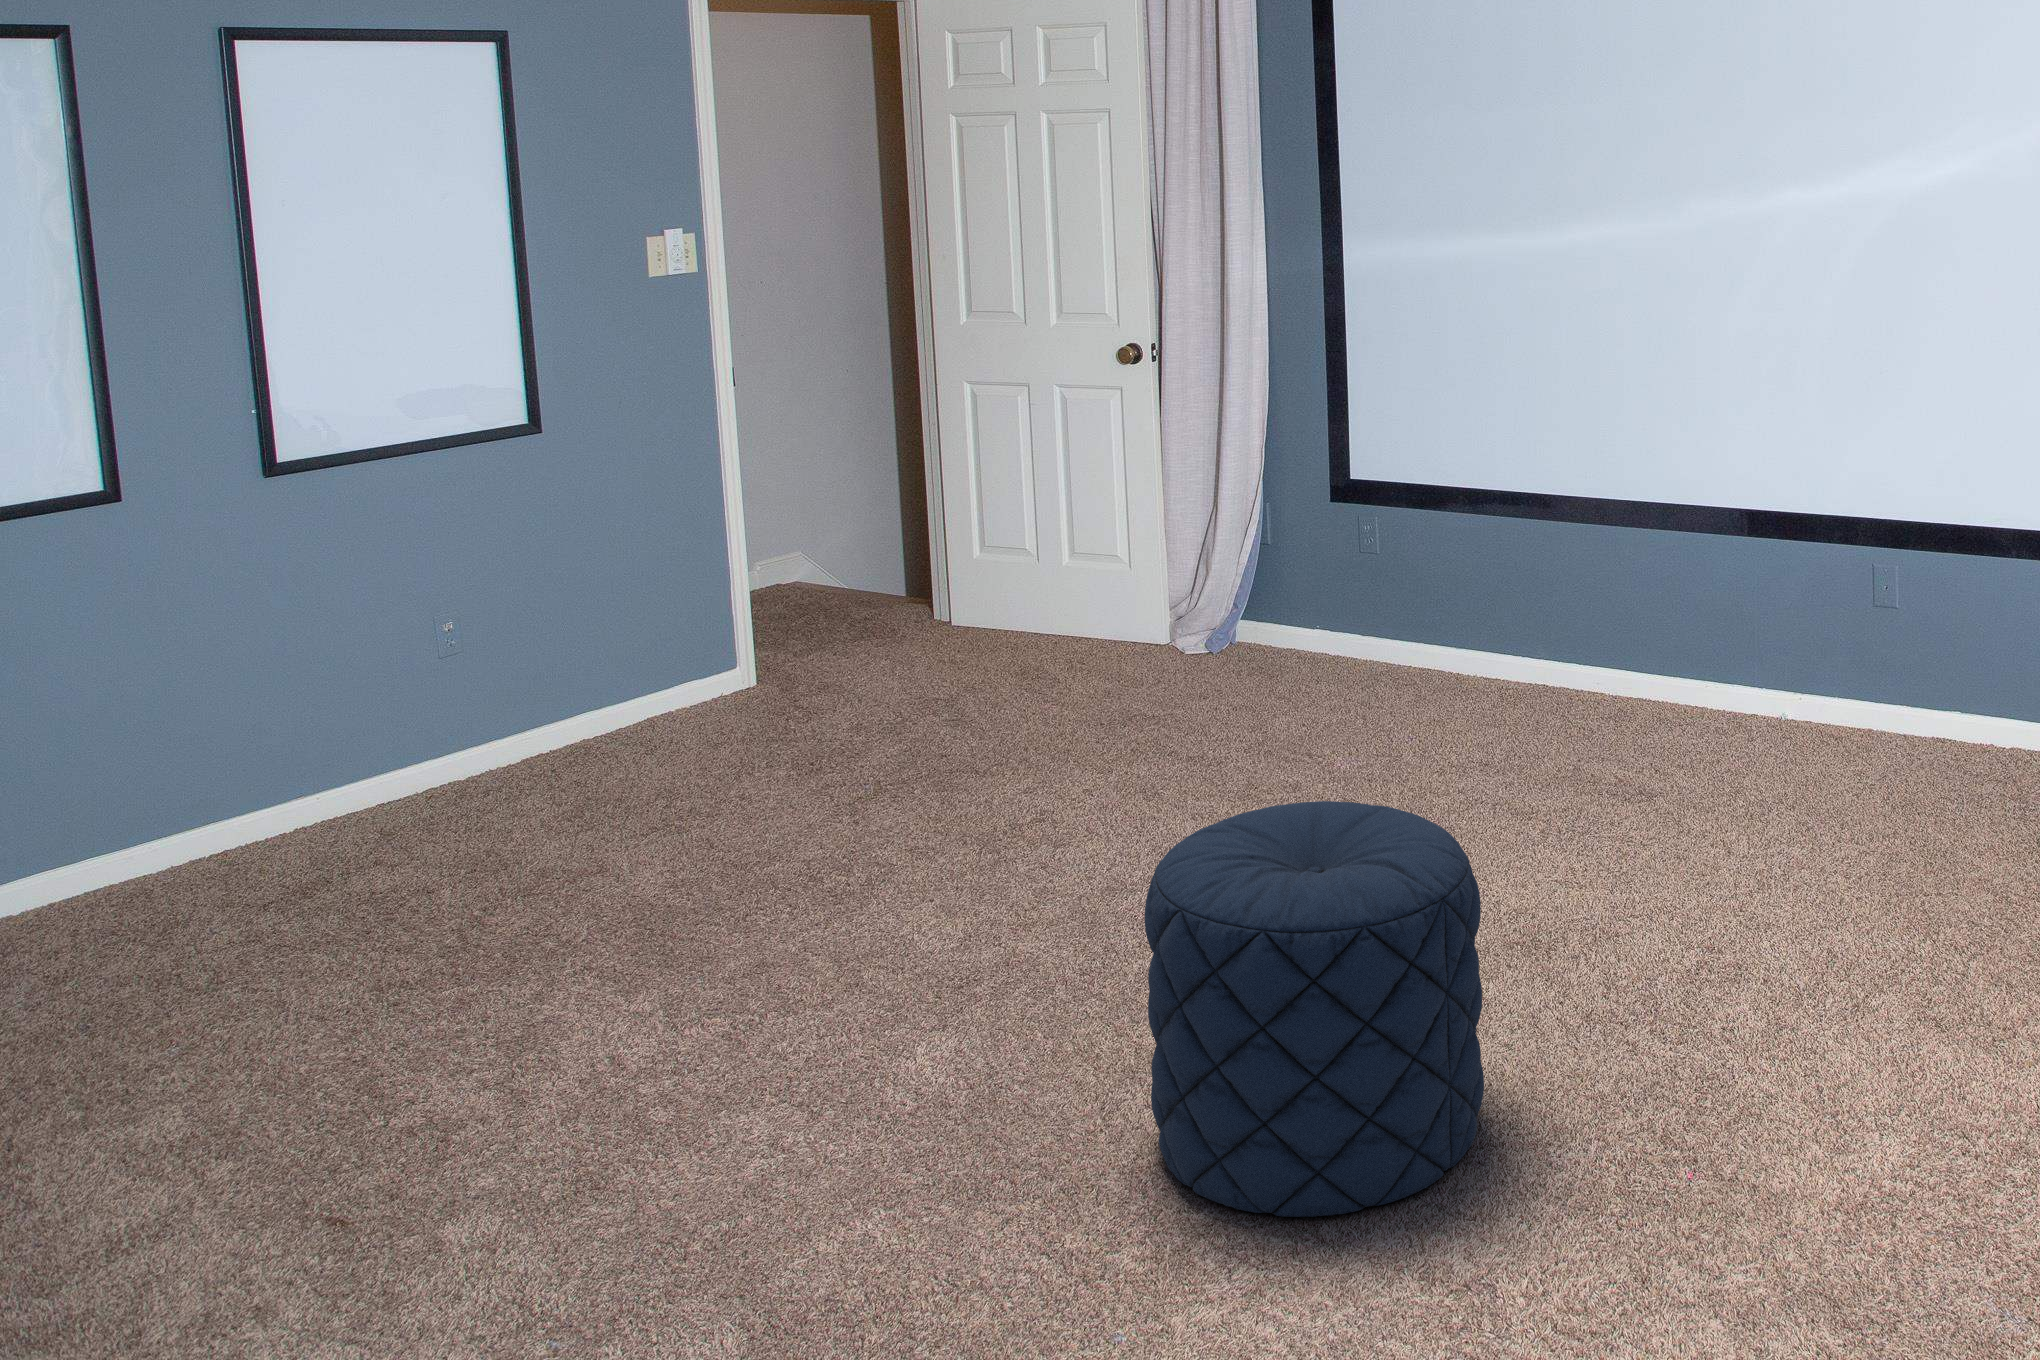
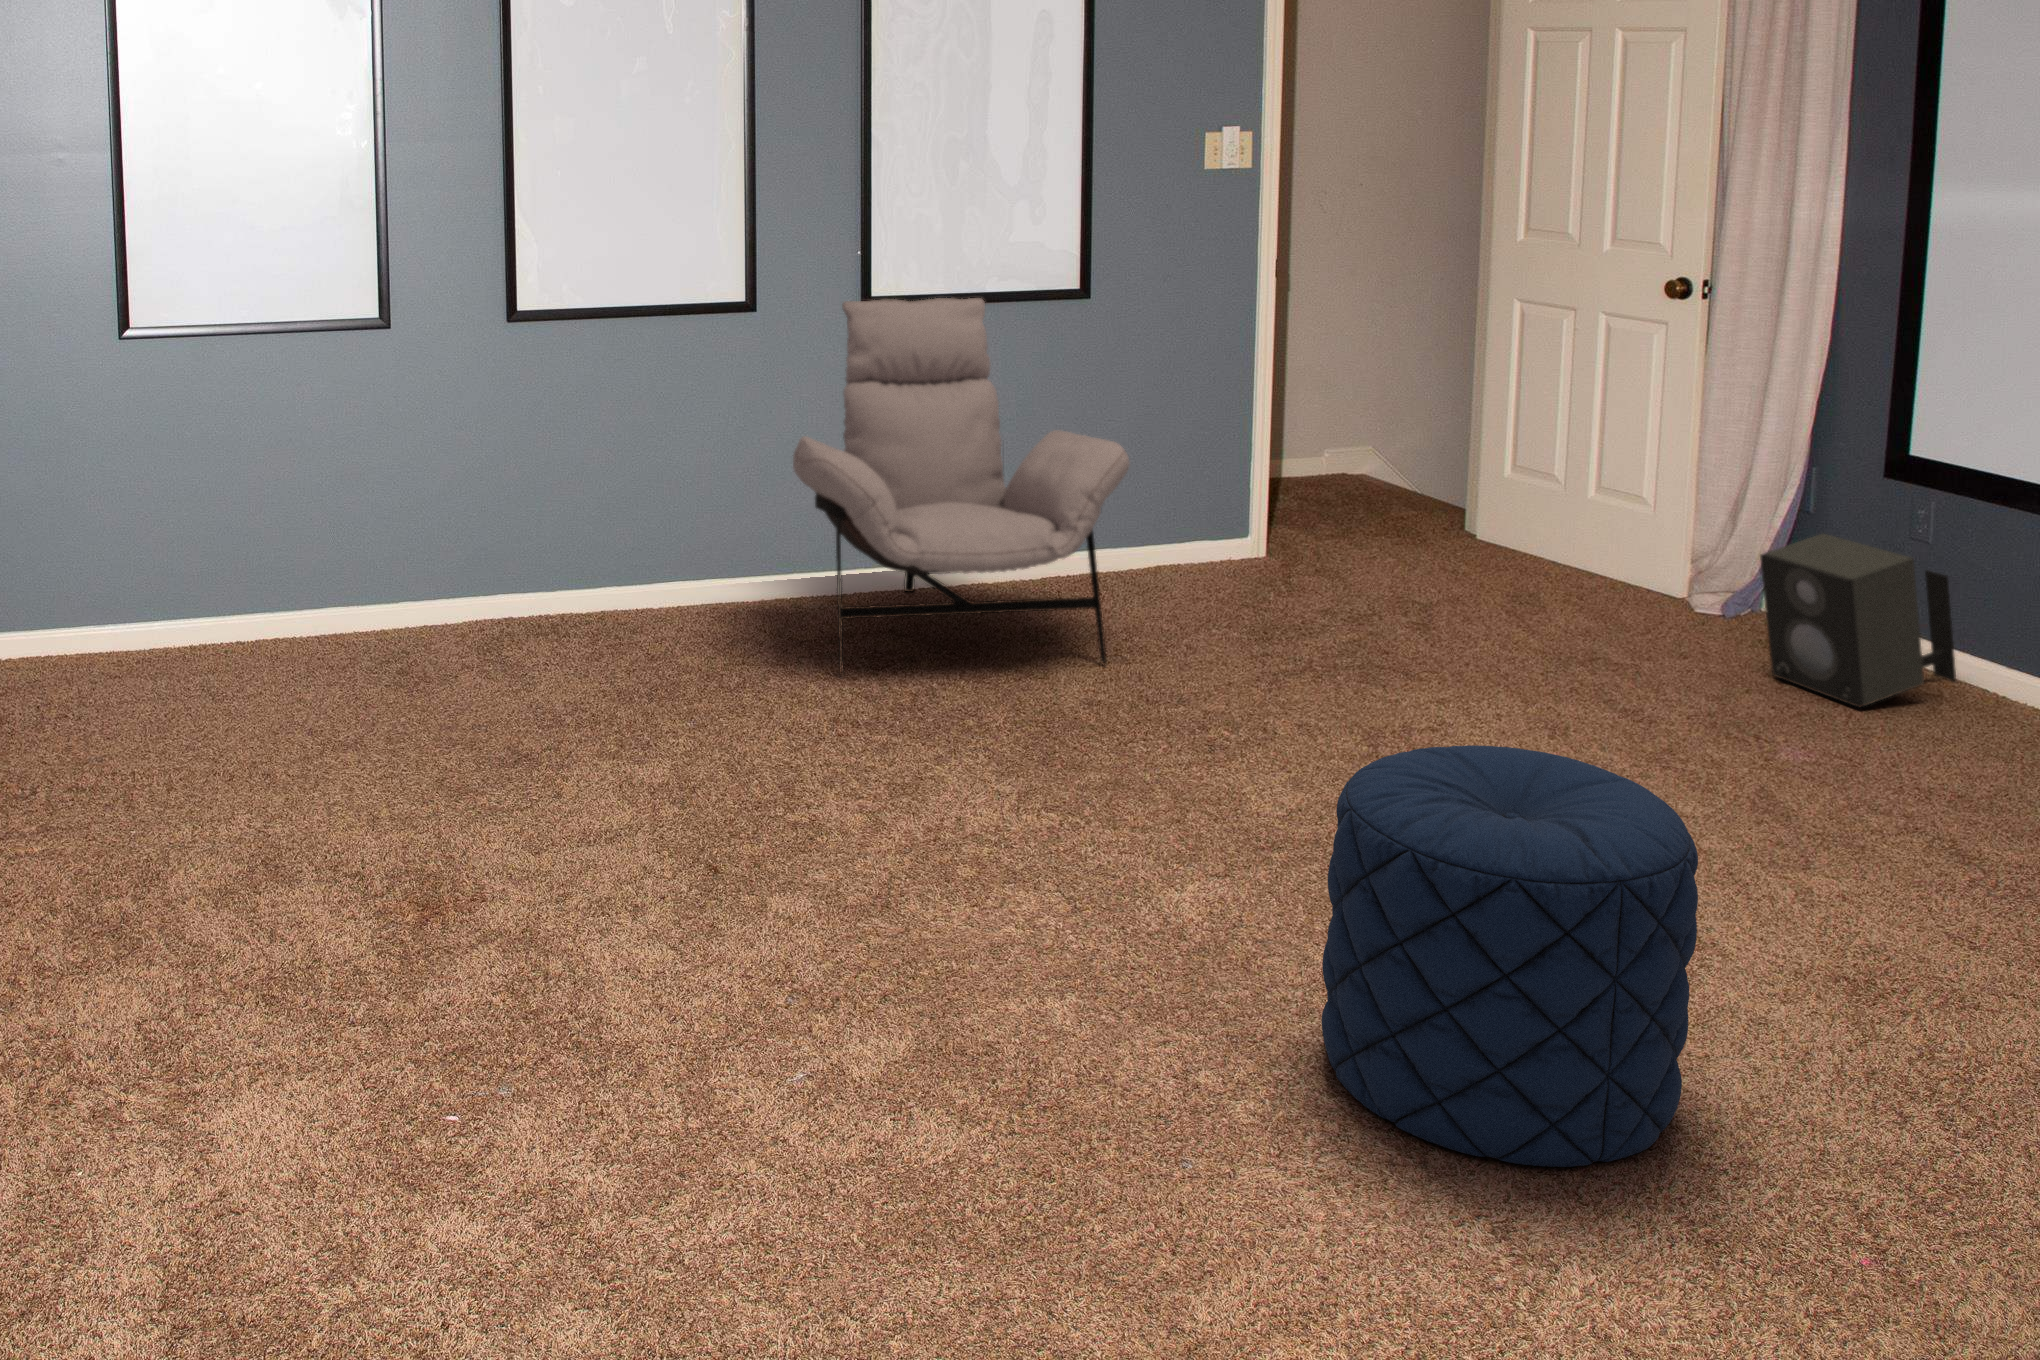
lounge chair: none [189,447,671,956] -> present [793,298,1130,676]
speaker: none [1261,558,1406,704] -> present [1760,533,1956,707]

